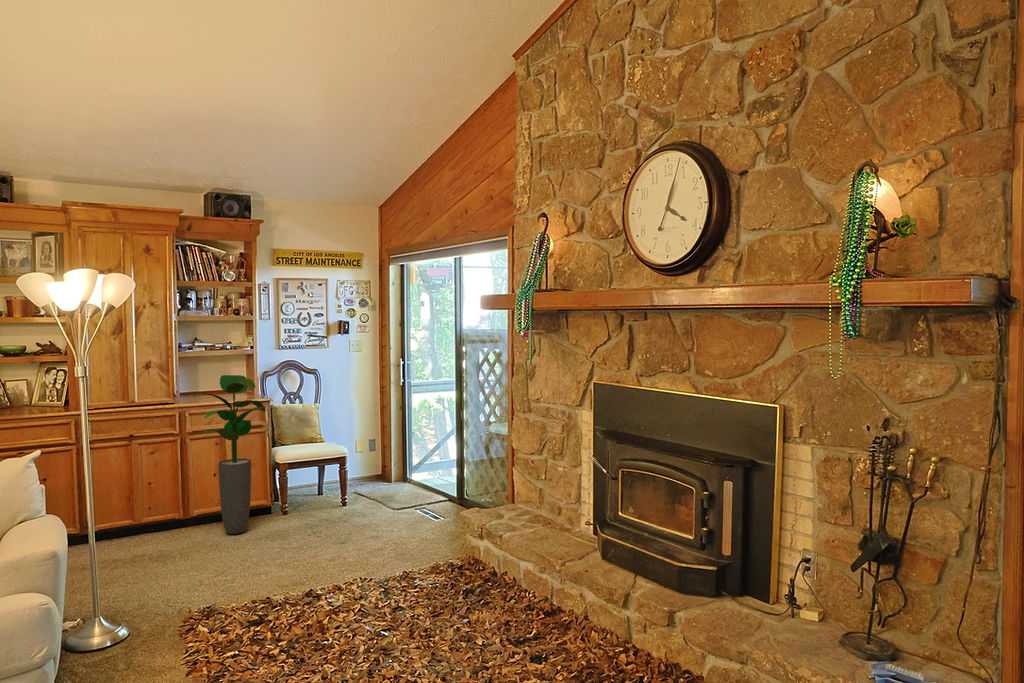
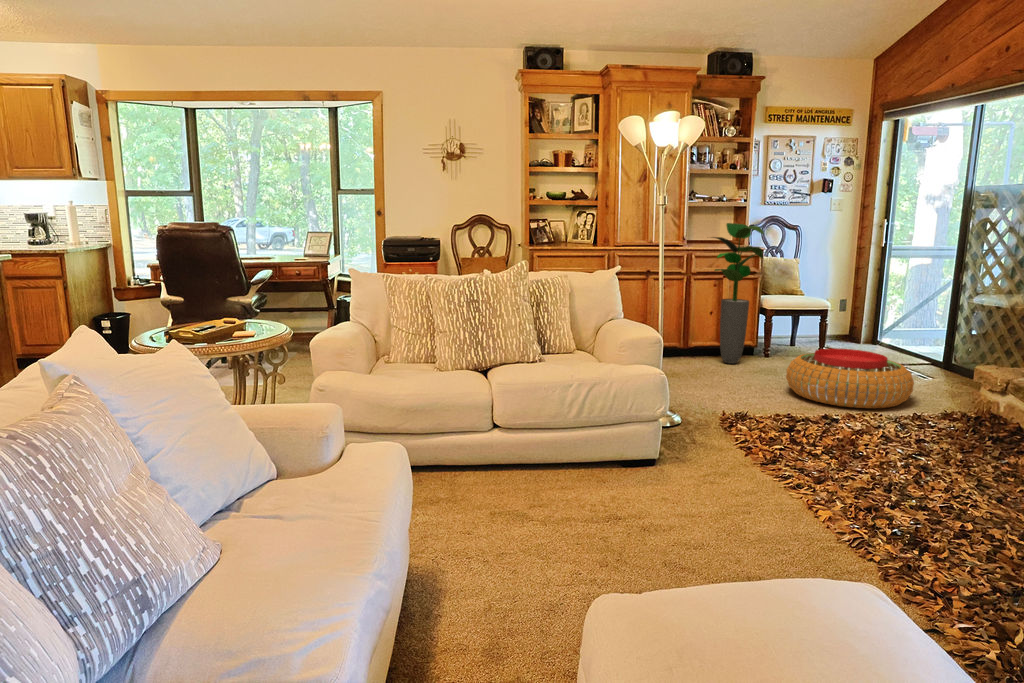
pouf: none [273,510,405,586] -> present [786,348,914,408]

